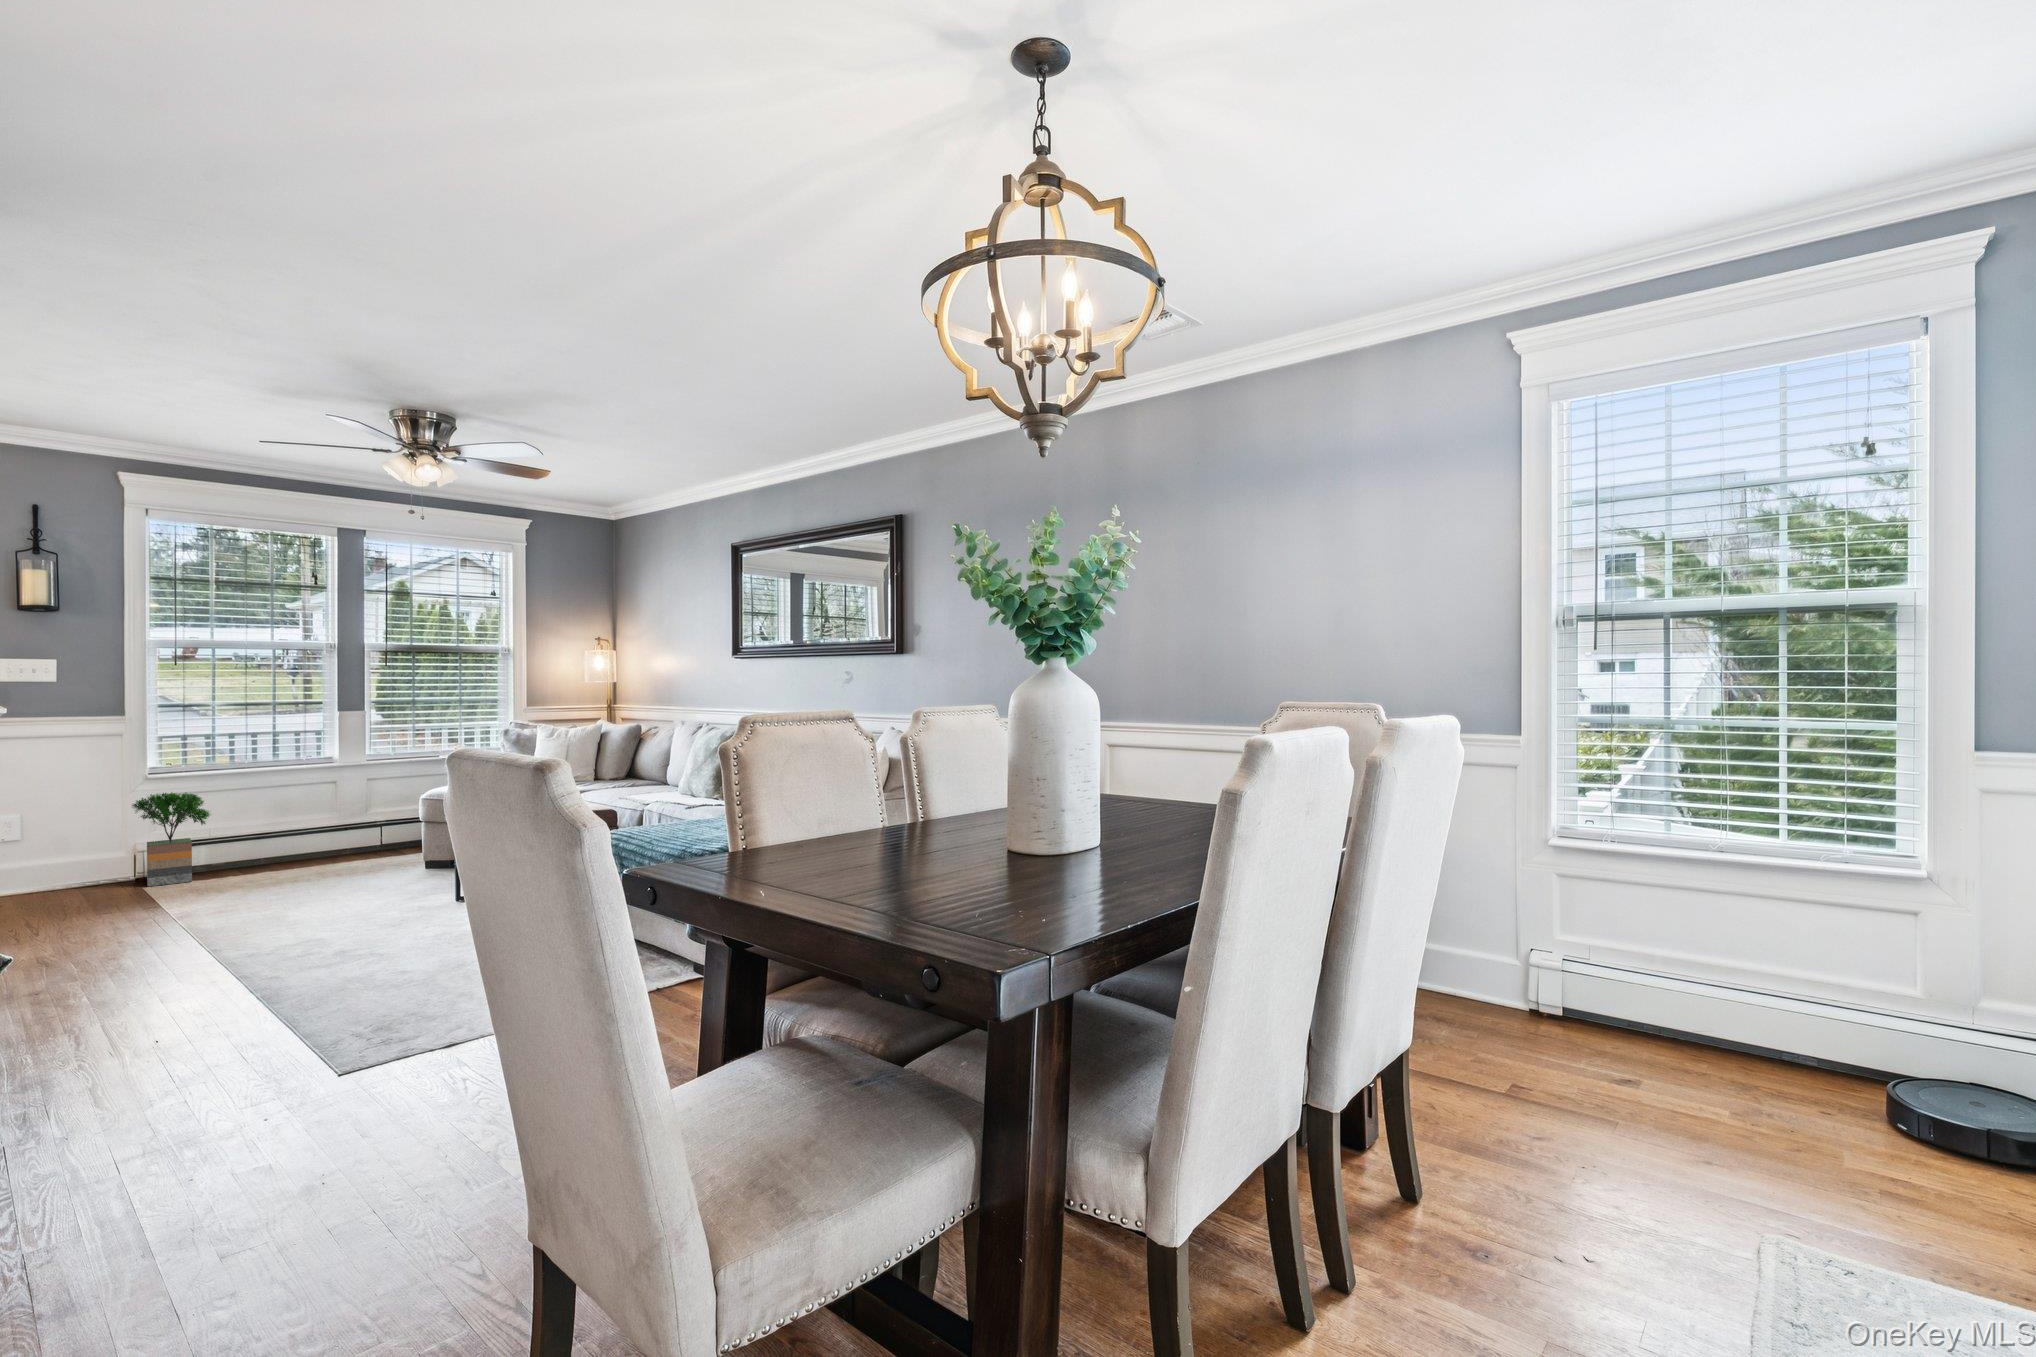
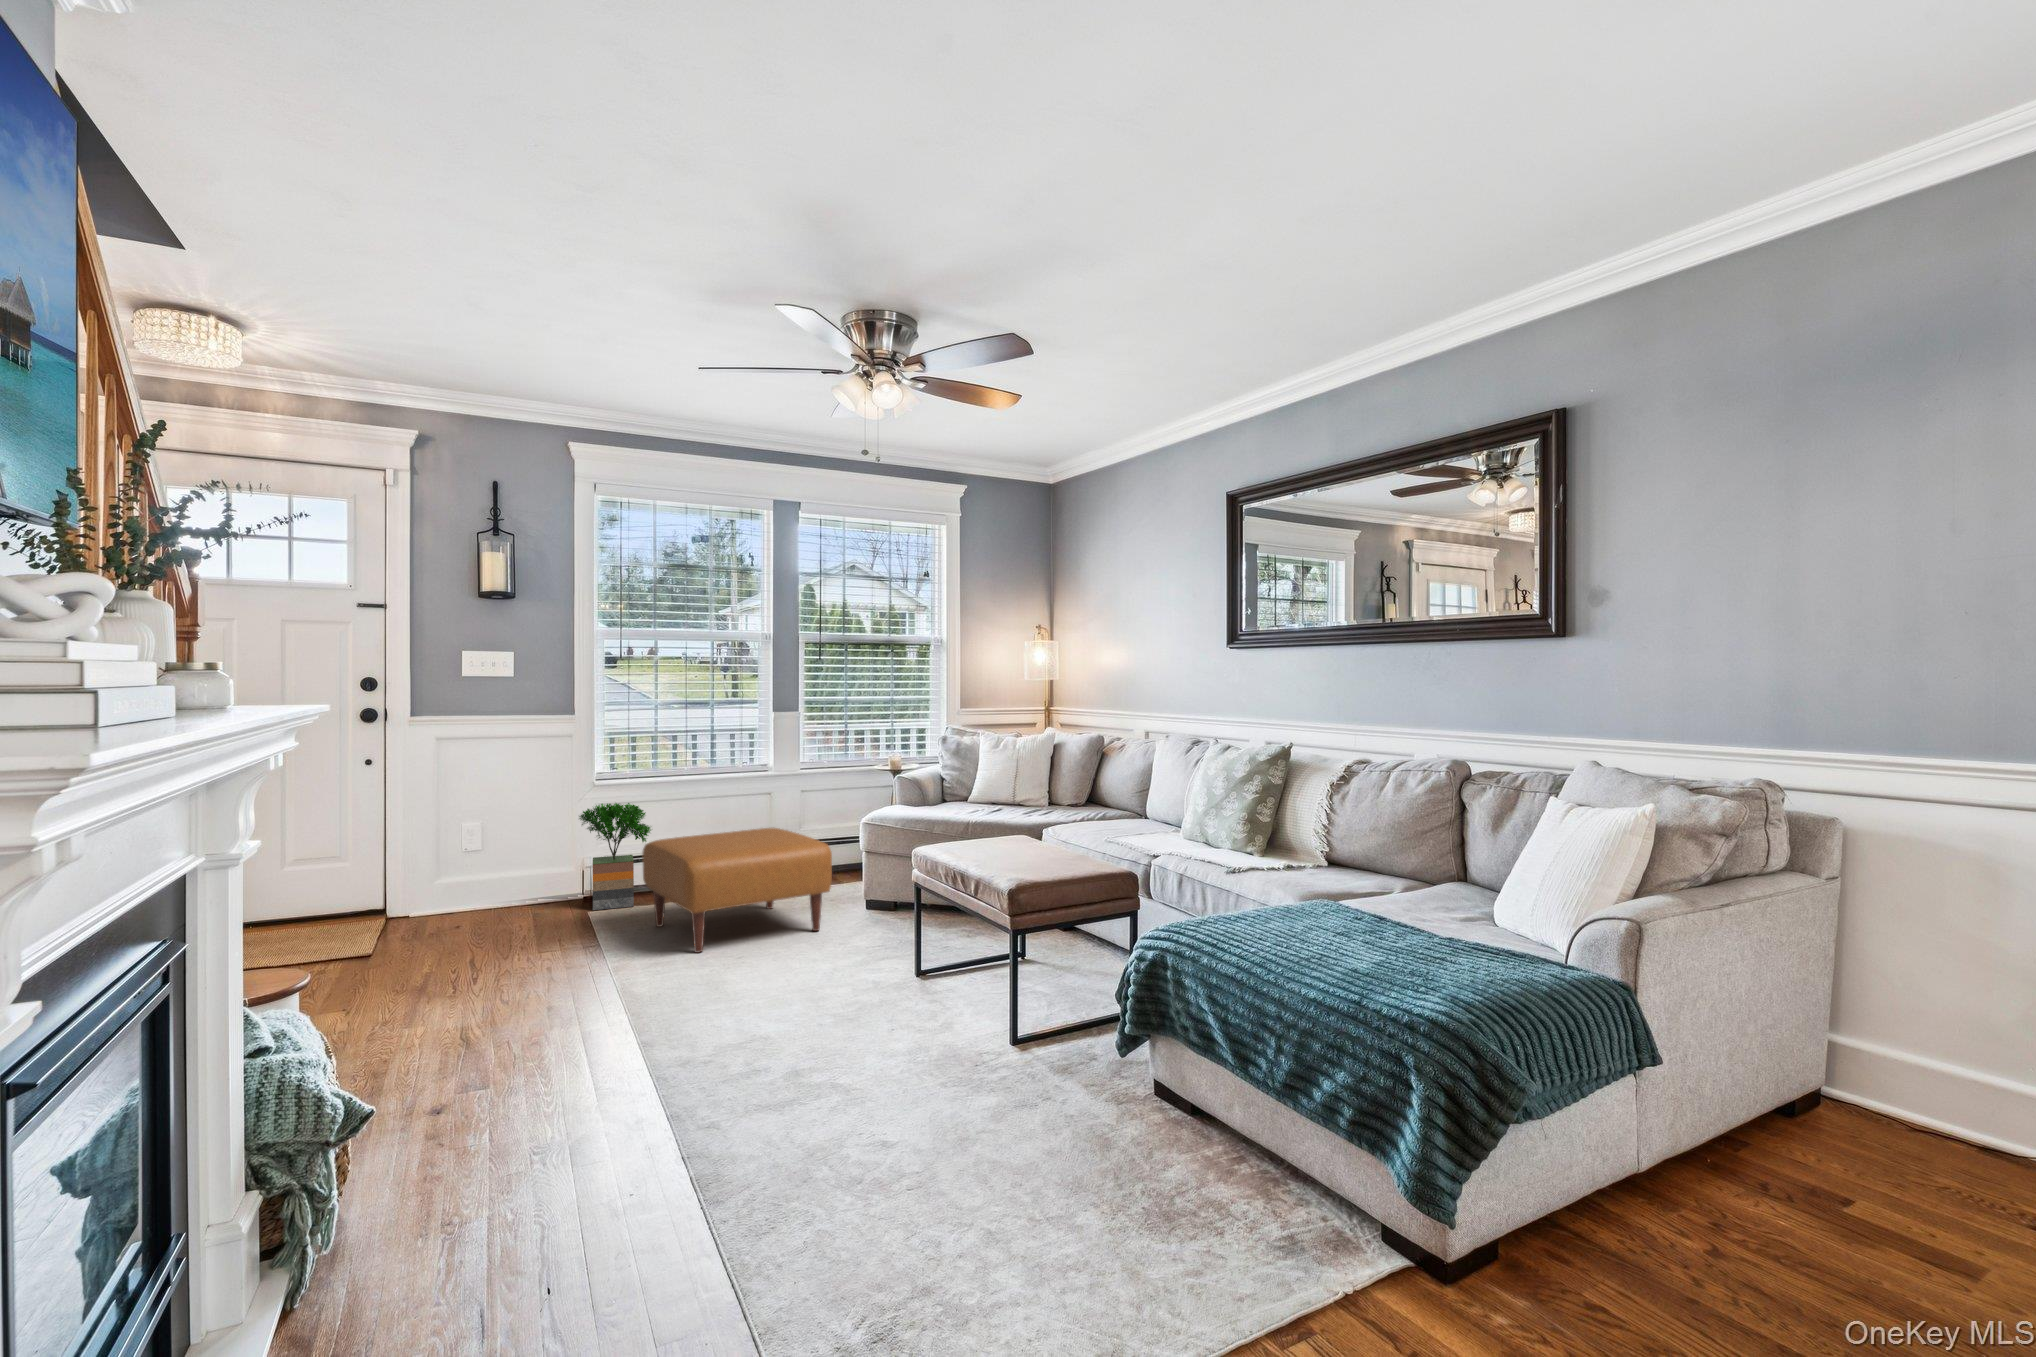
ottoman: none [203,807,389,904] -> present [642,828,832,953]

